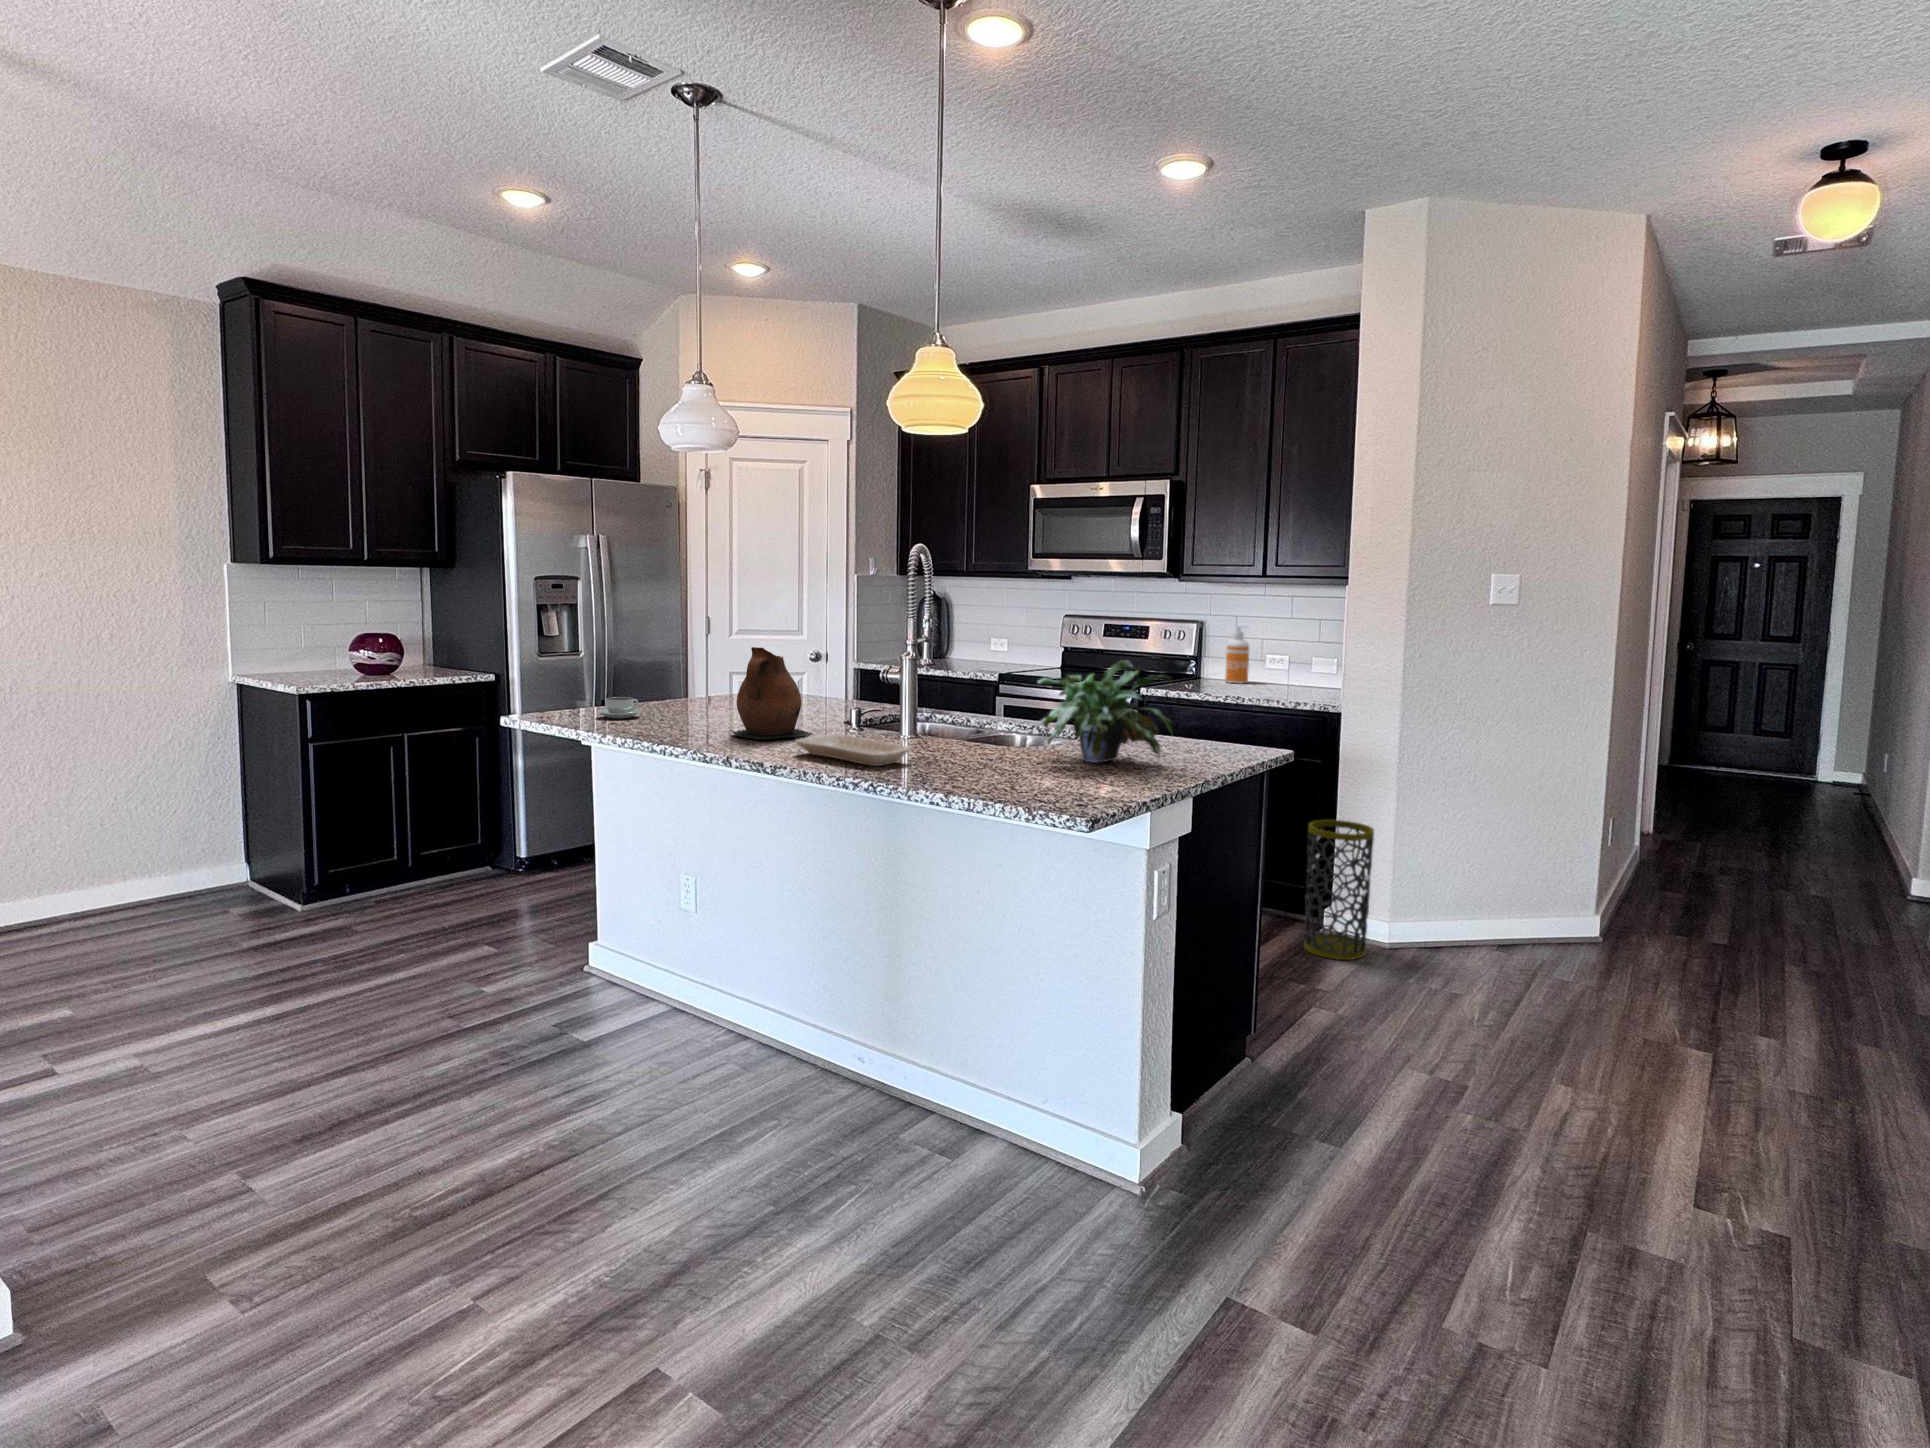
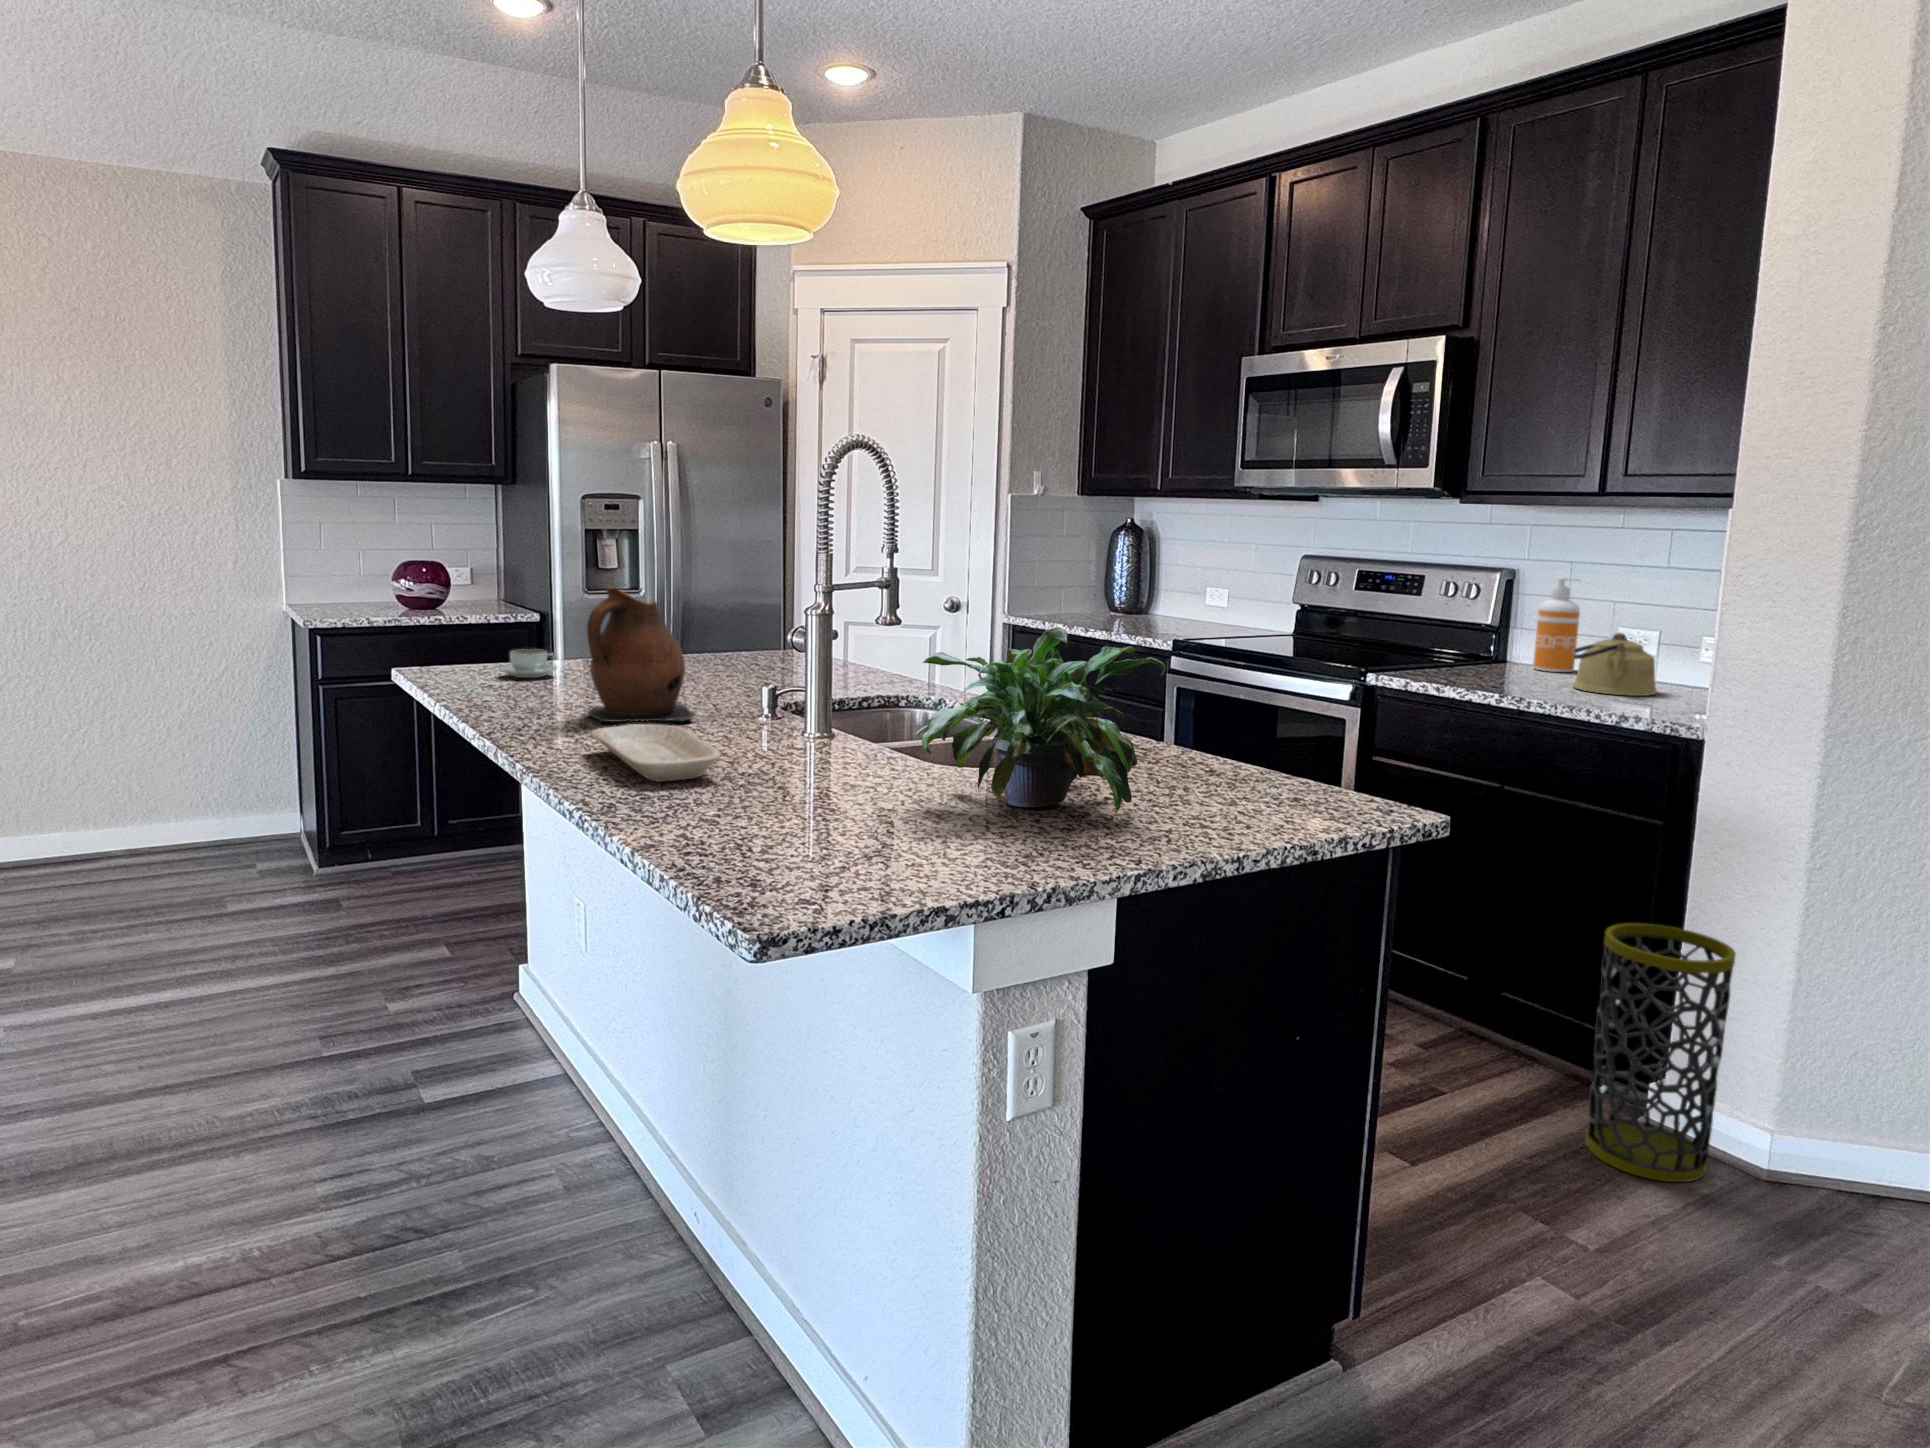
kettle: none [1256,658,1303,694] -> present [1573,633,1656,696]

